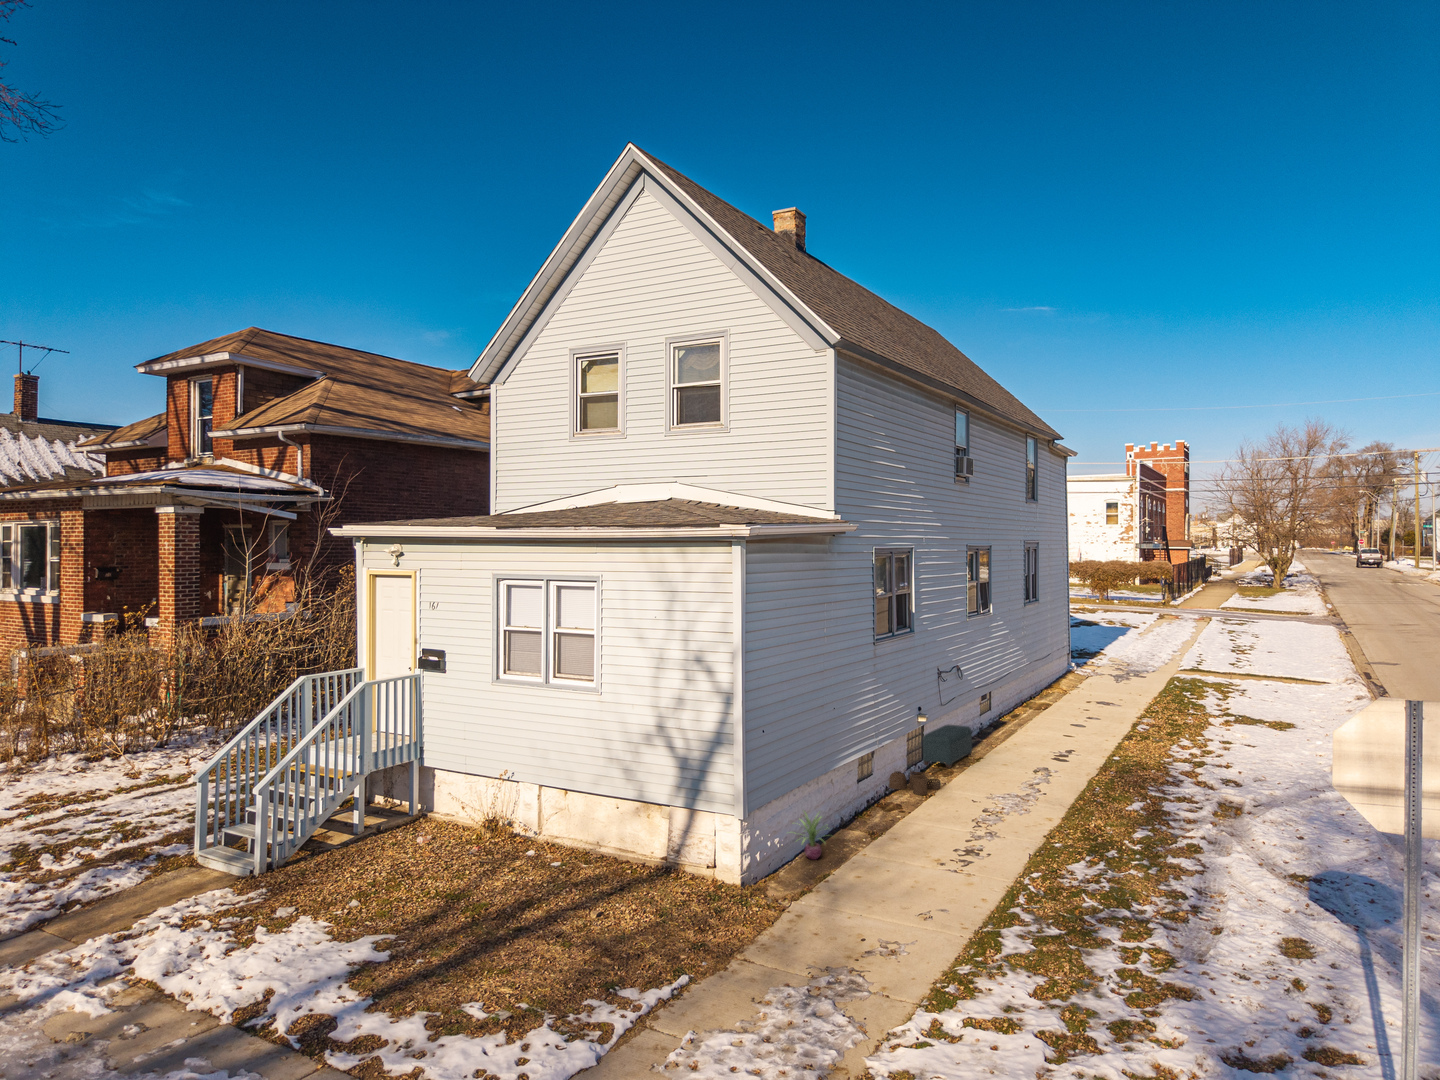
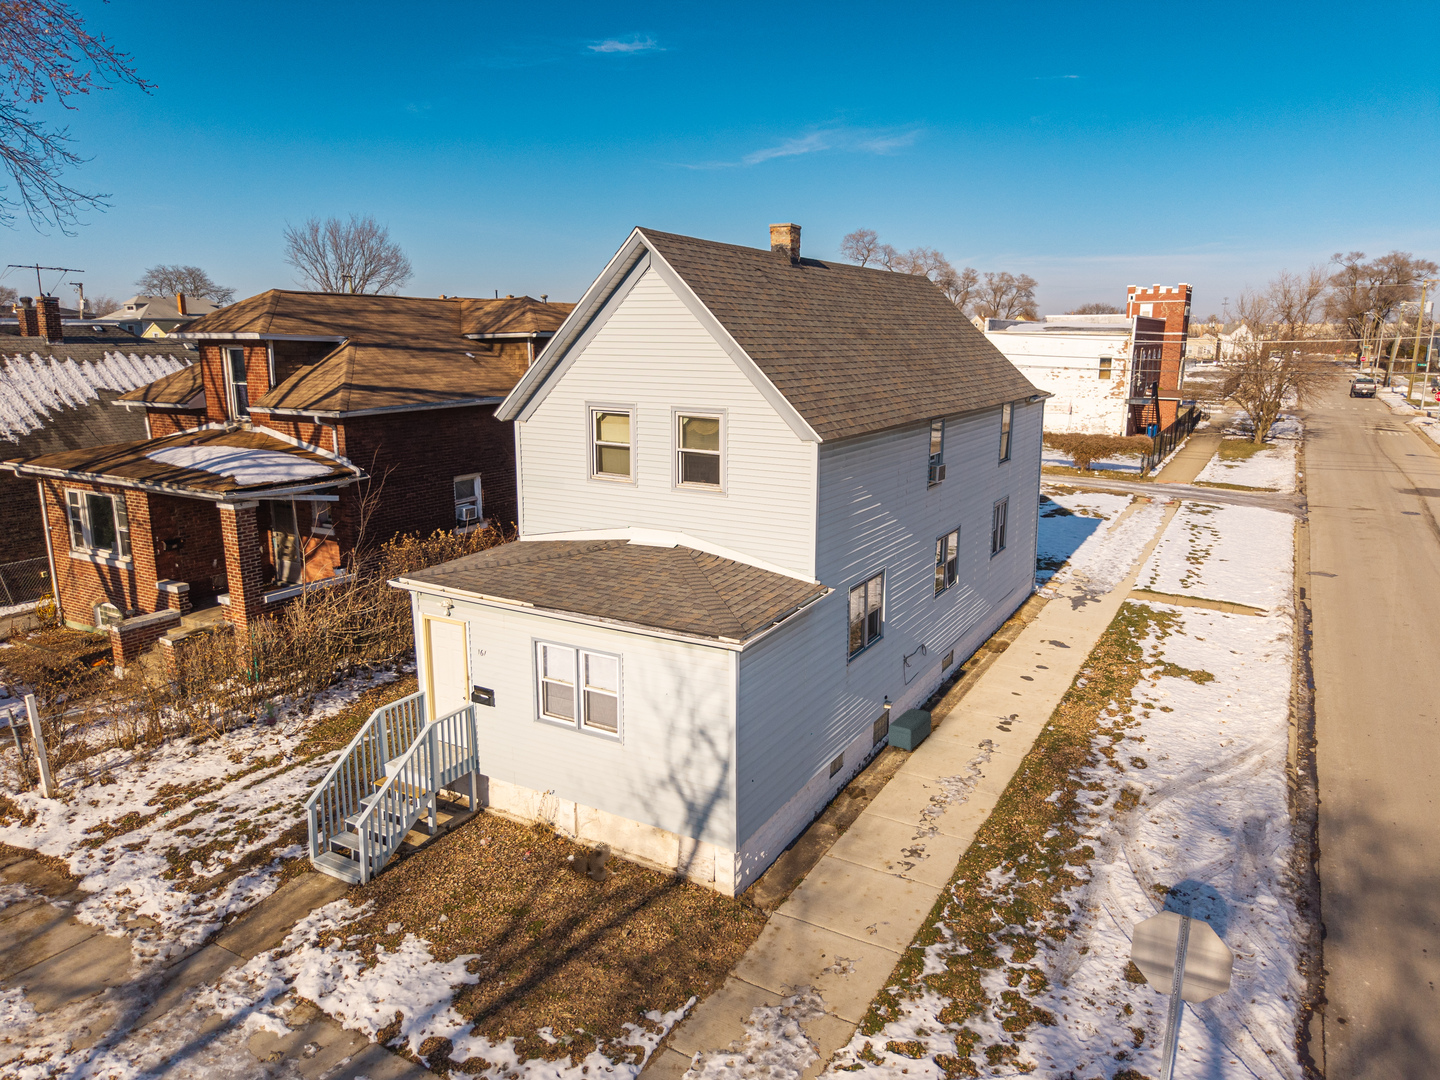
woven basket: present [889,771,941,795] -> present [574,843,611,881]
decorative plant: present [800,811,826,860] -> present [261,702,277,725]

